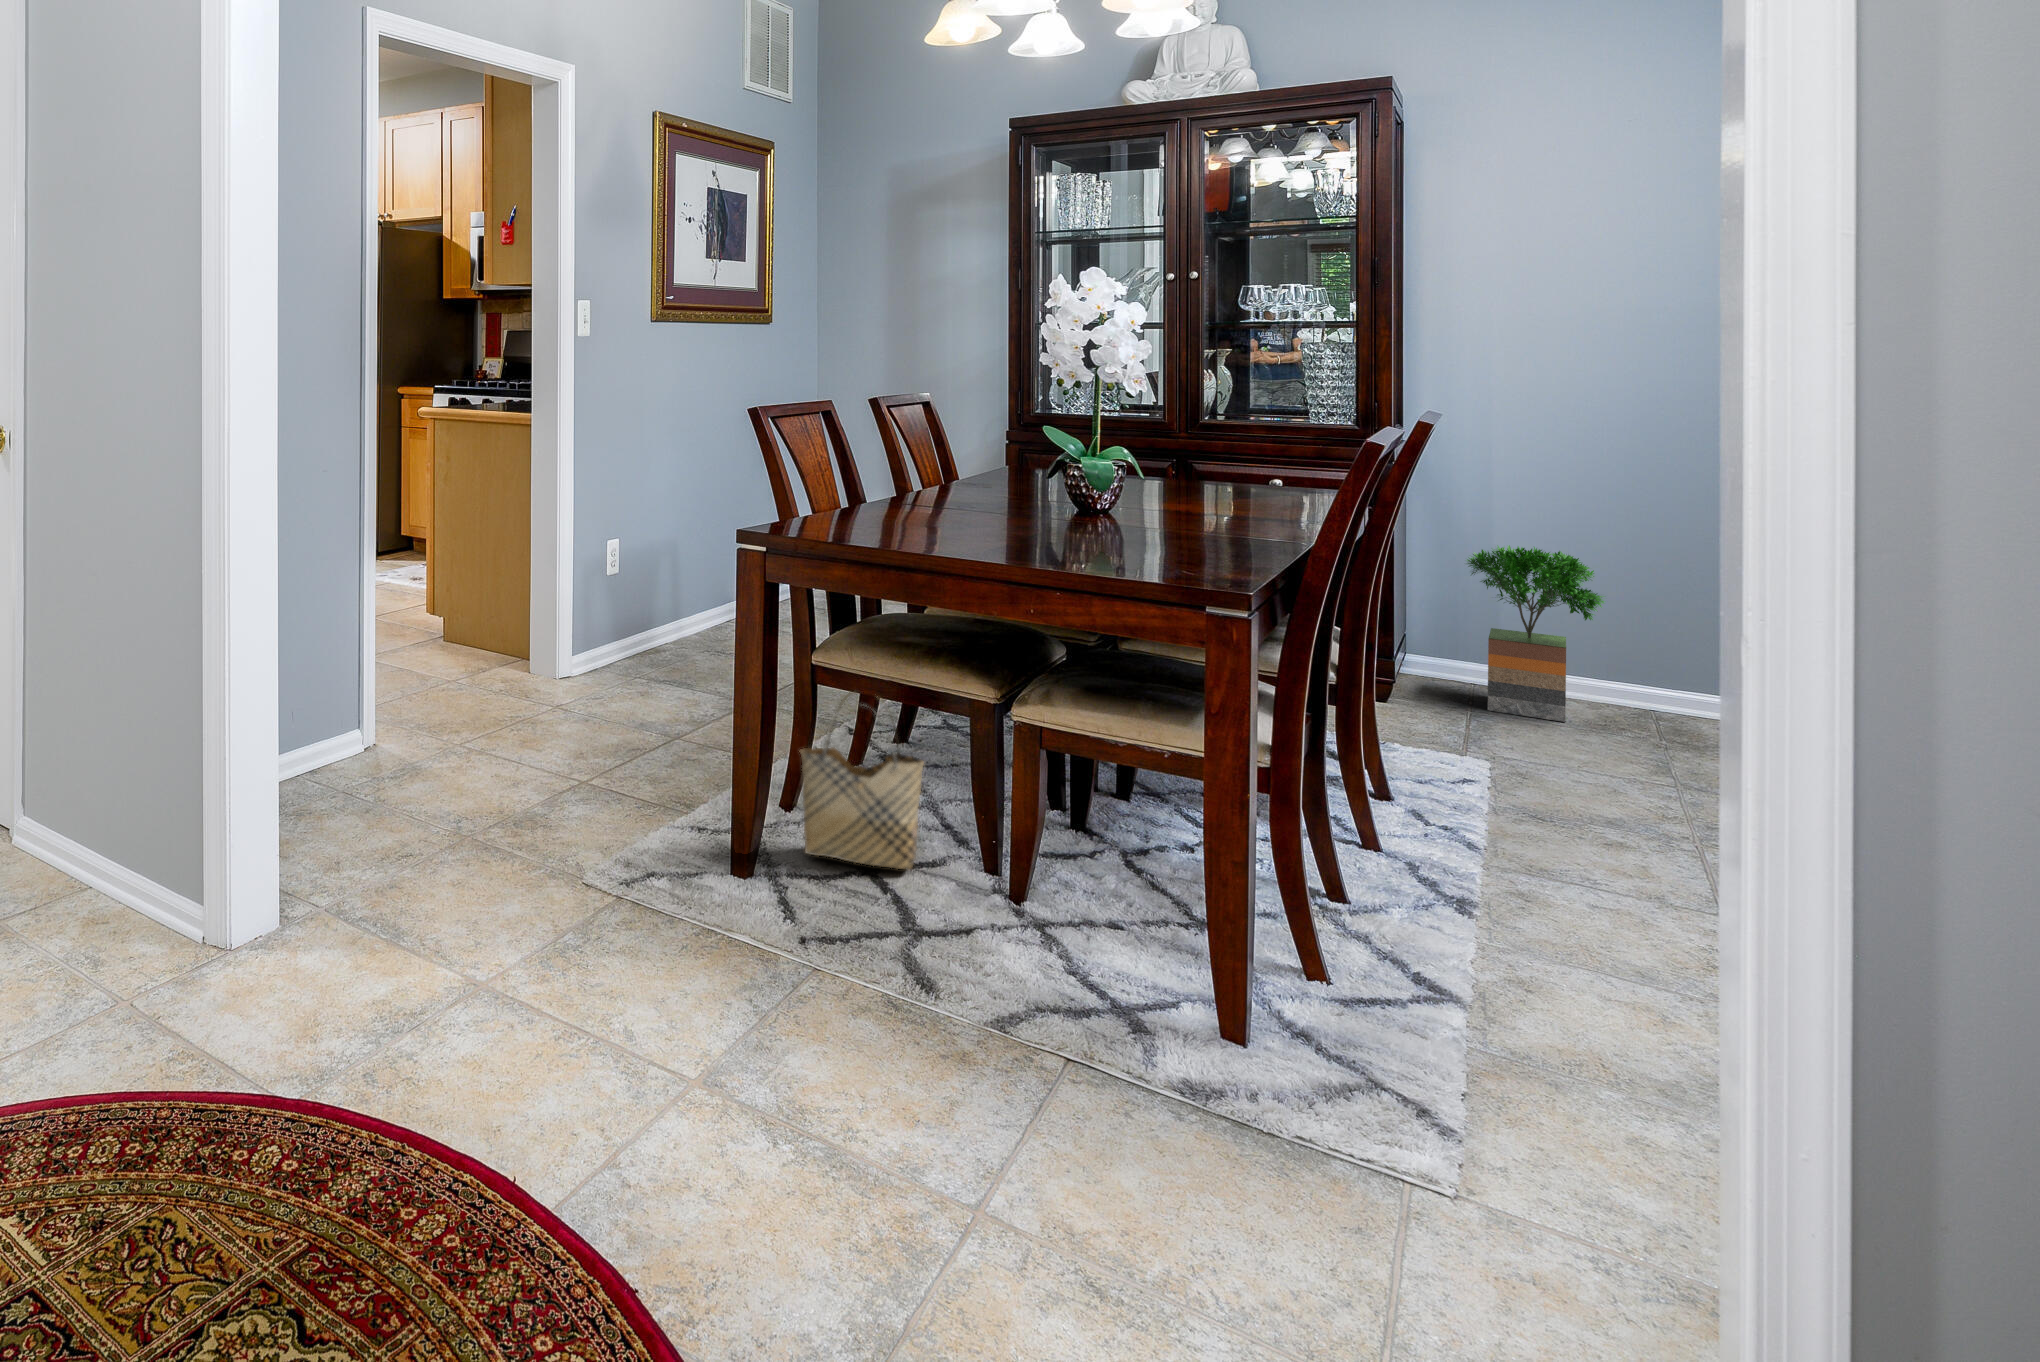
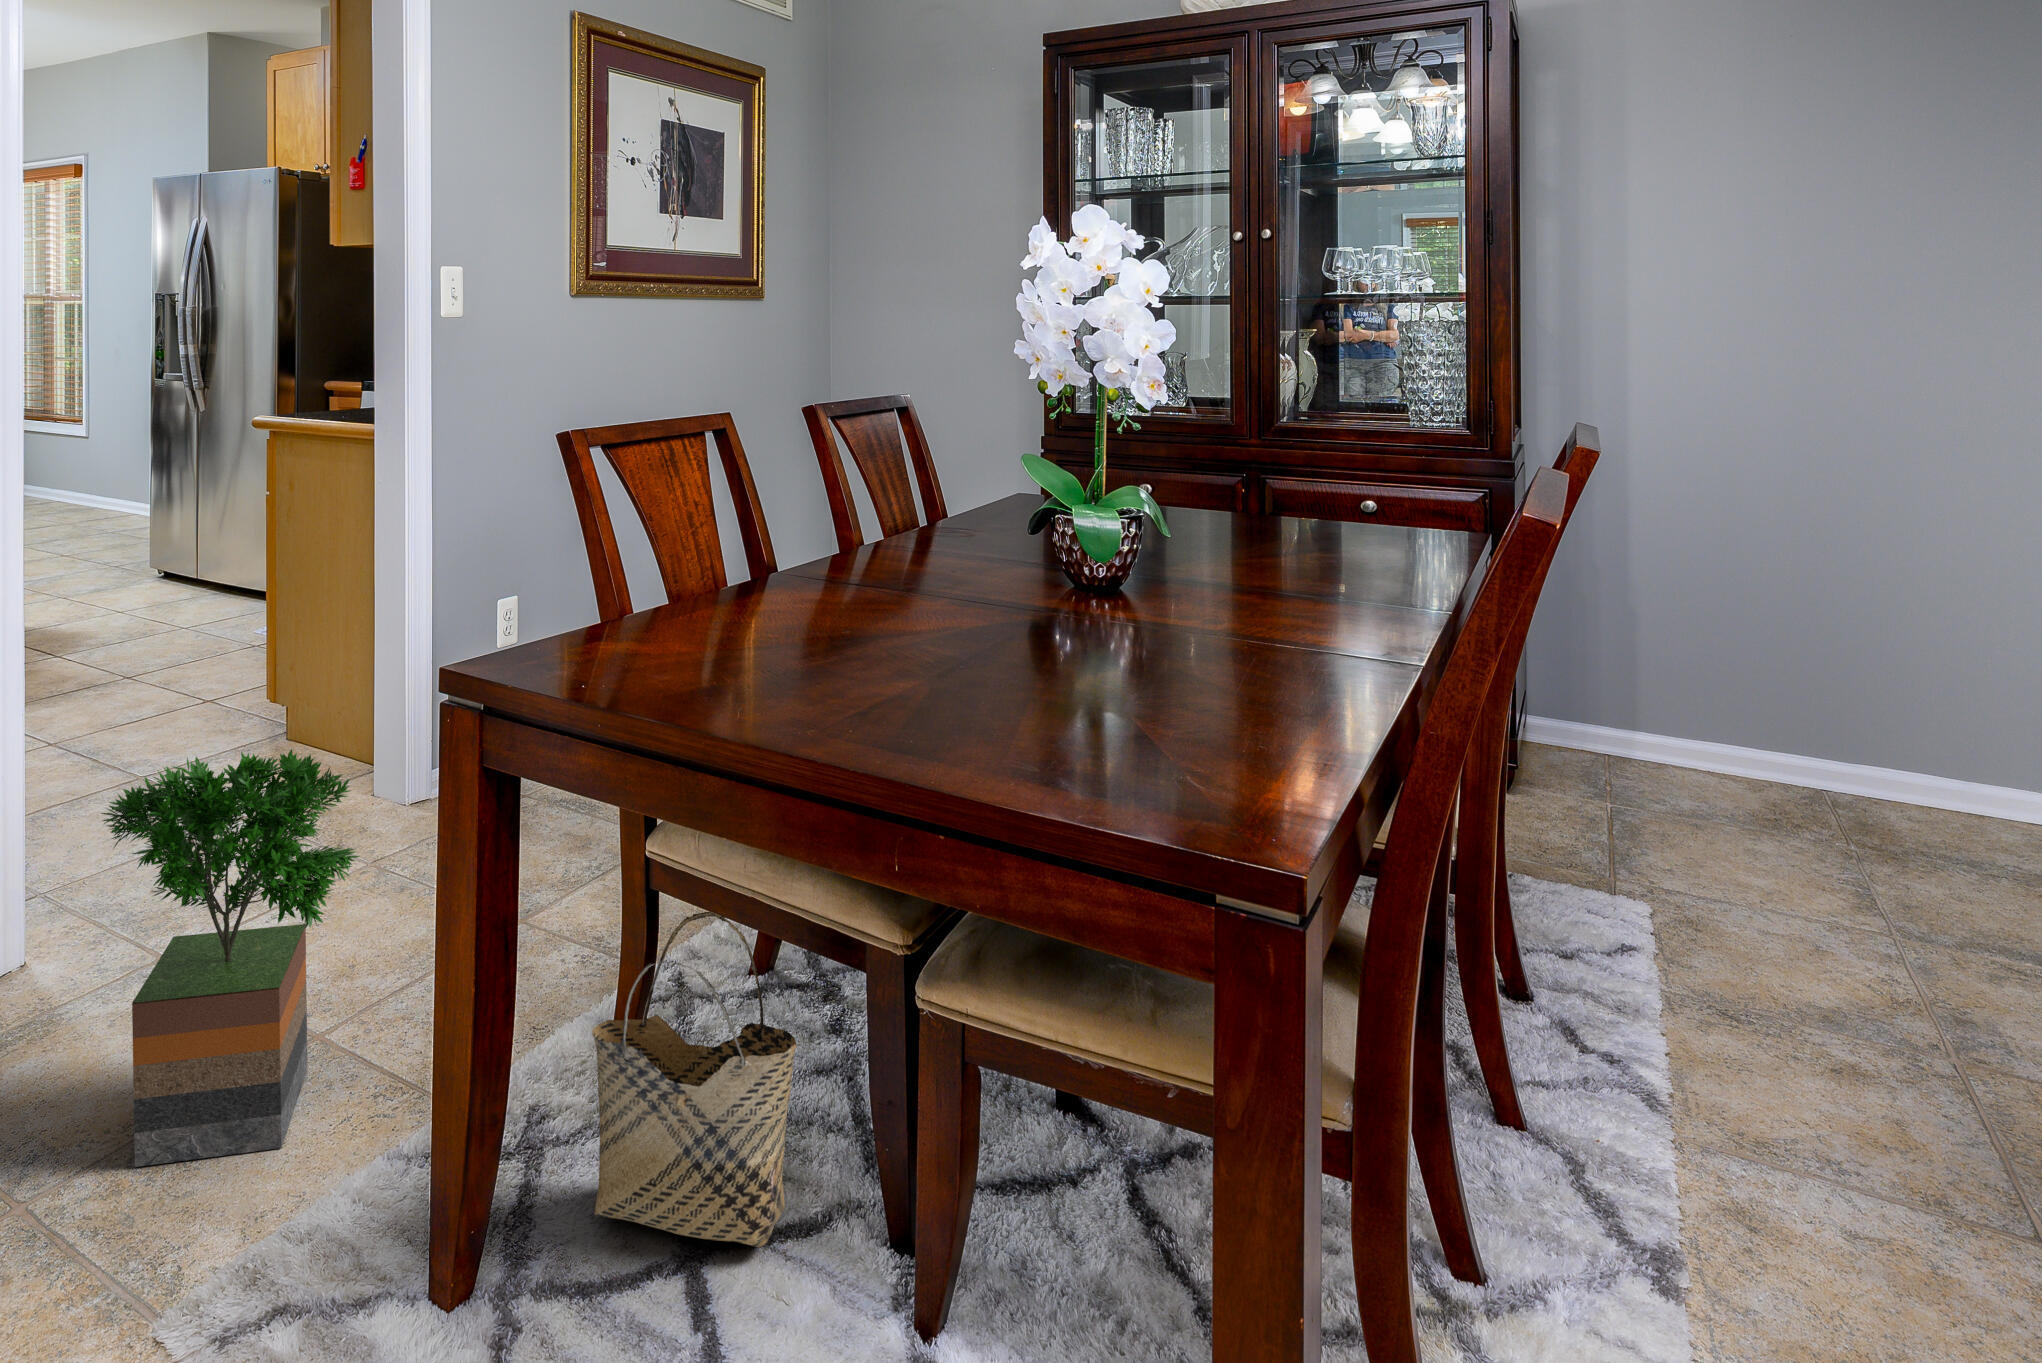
potted tree: present [1467,545,1604,722] -> present [102,749,360,1167]

